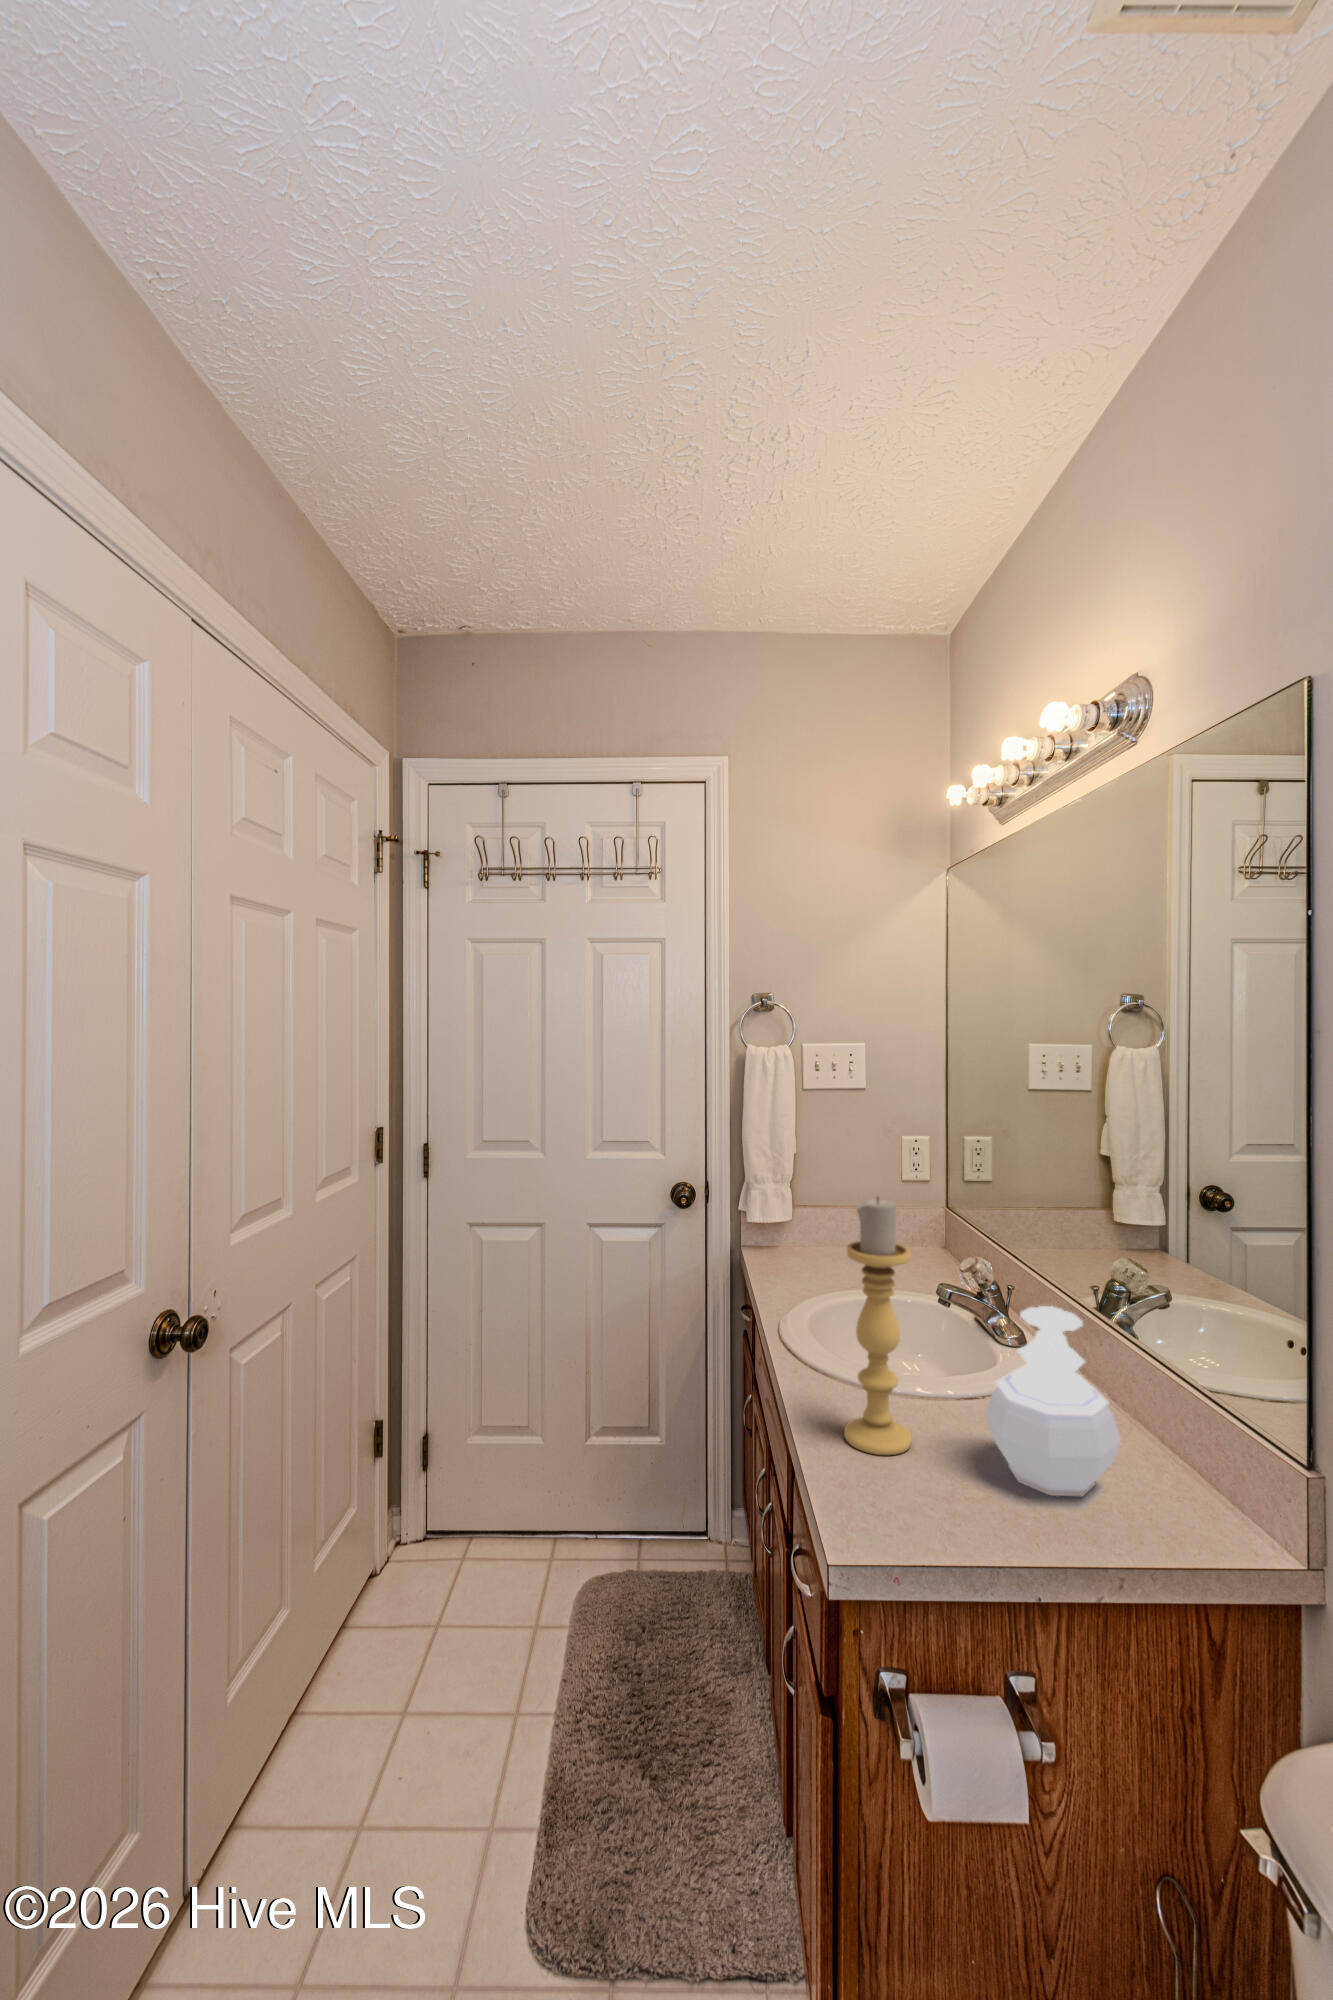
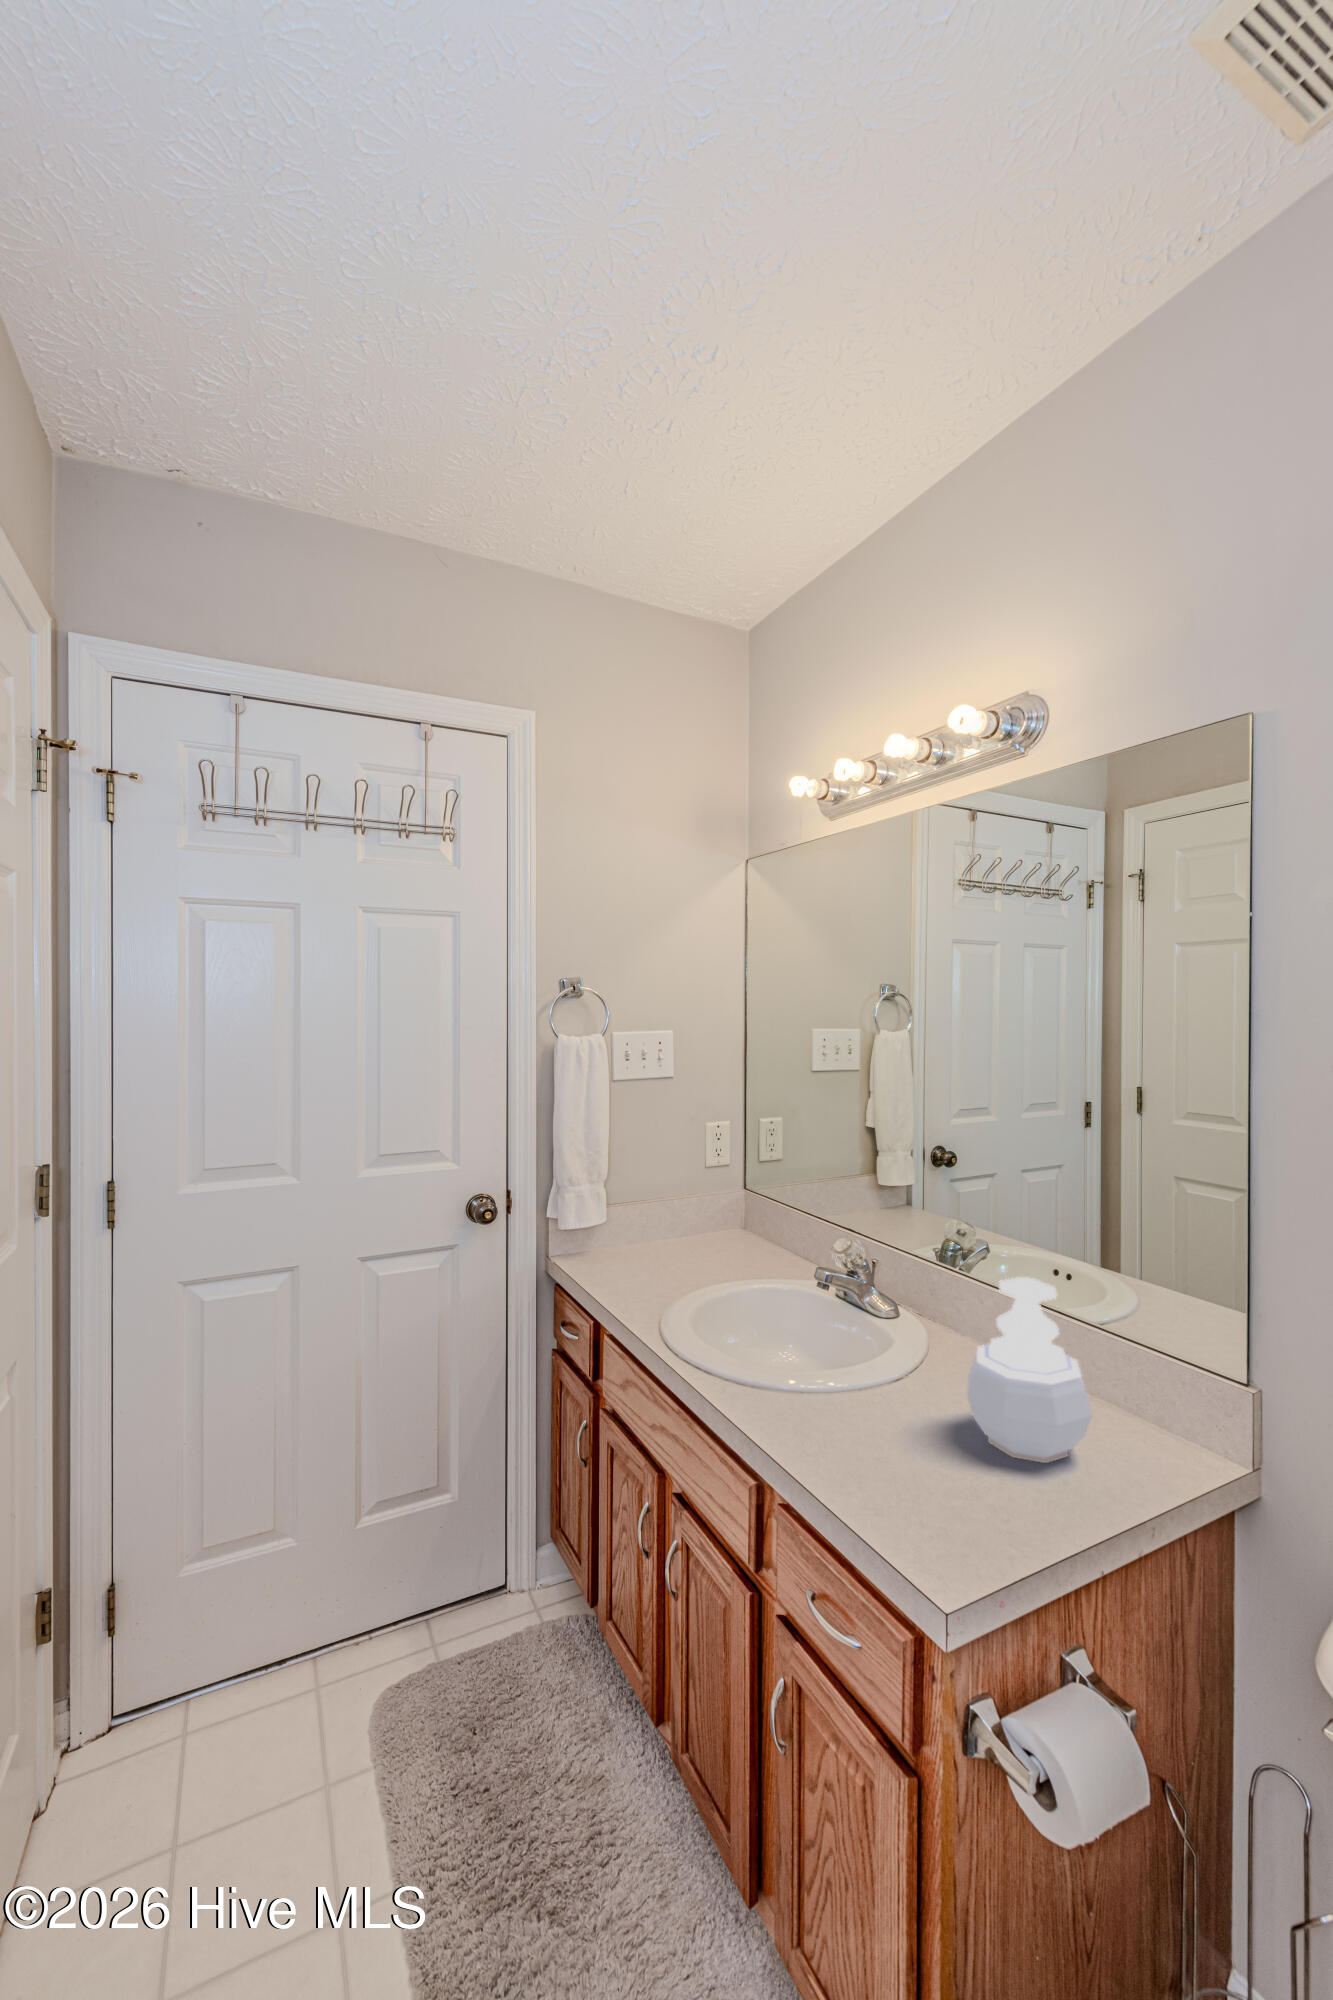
candle holder: present [844,1198,912,1455] -> none [827,1187,899,1465]

